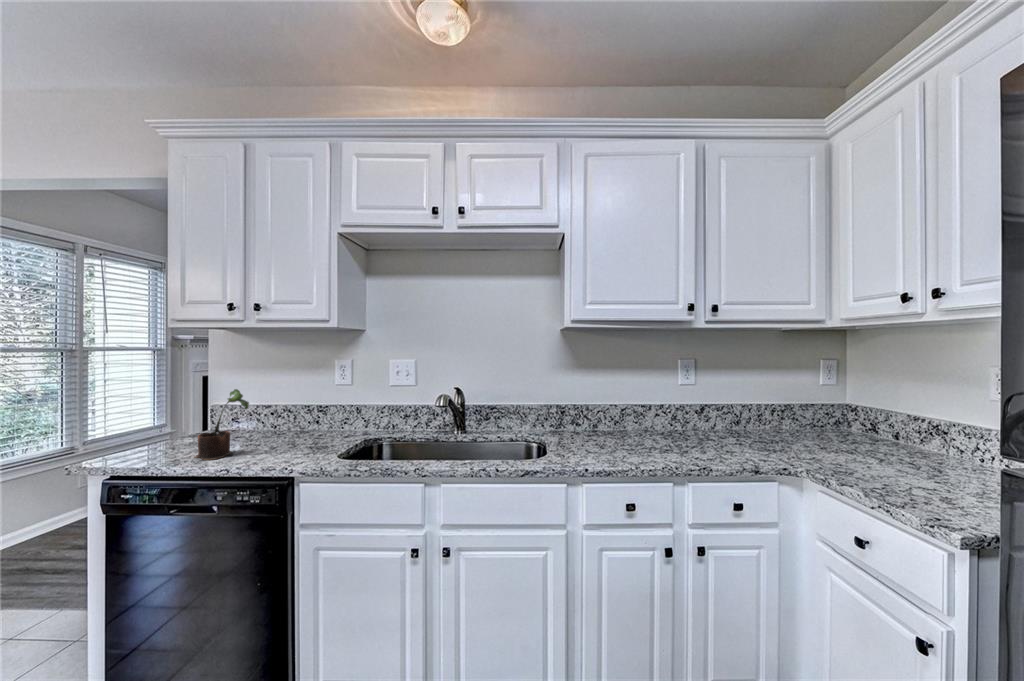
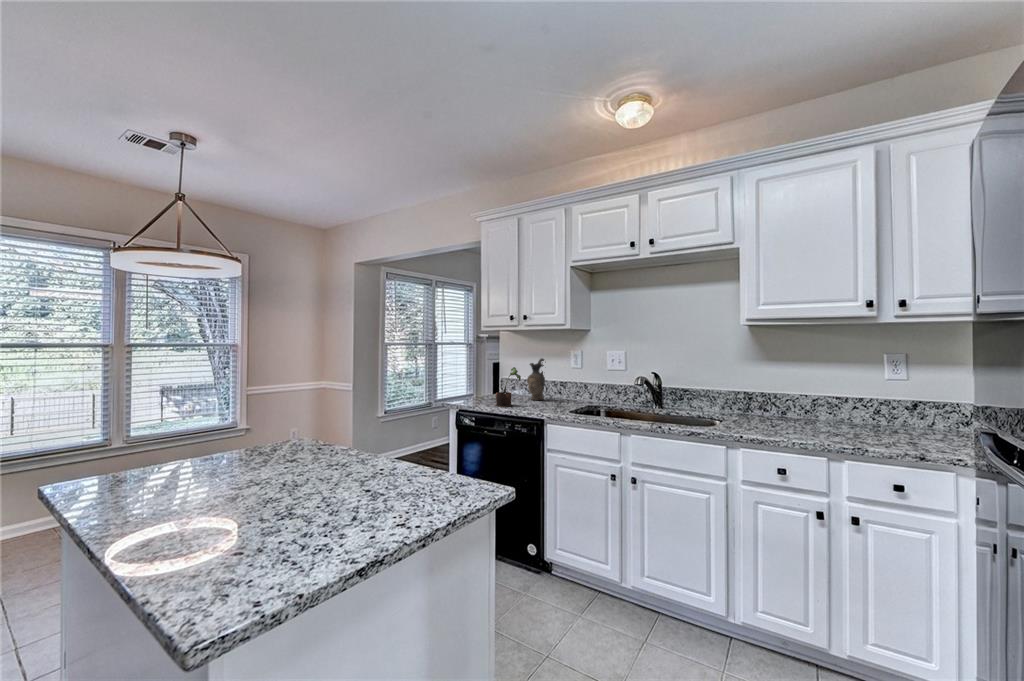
ceramic pitcher: none [260,371,292,436] -> present [527,358,545,400]

